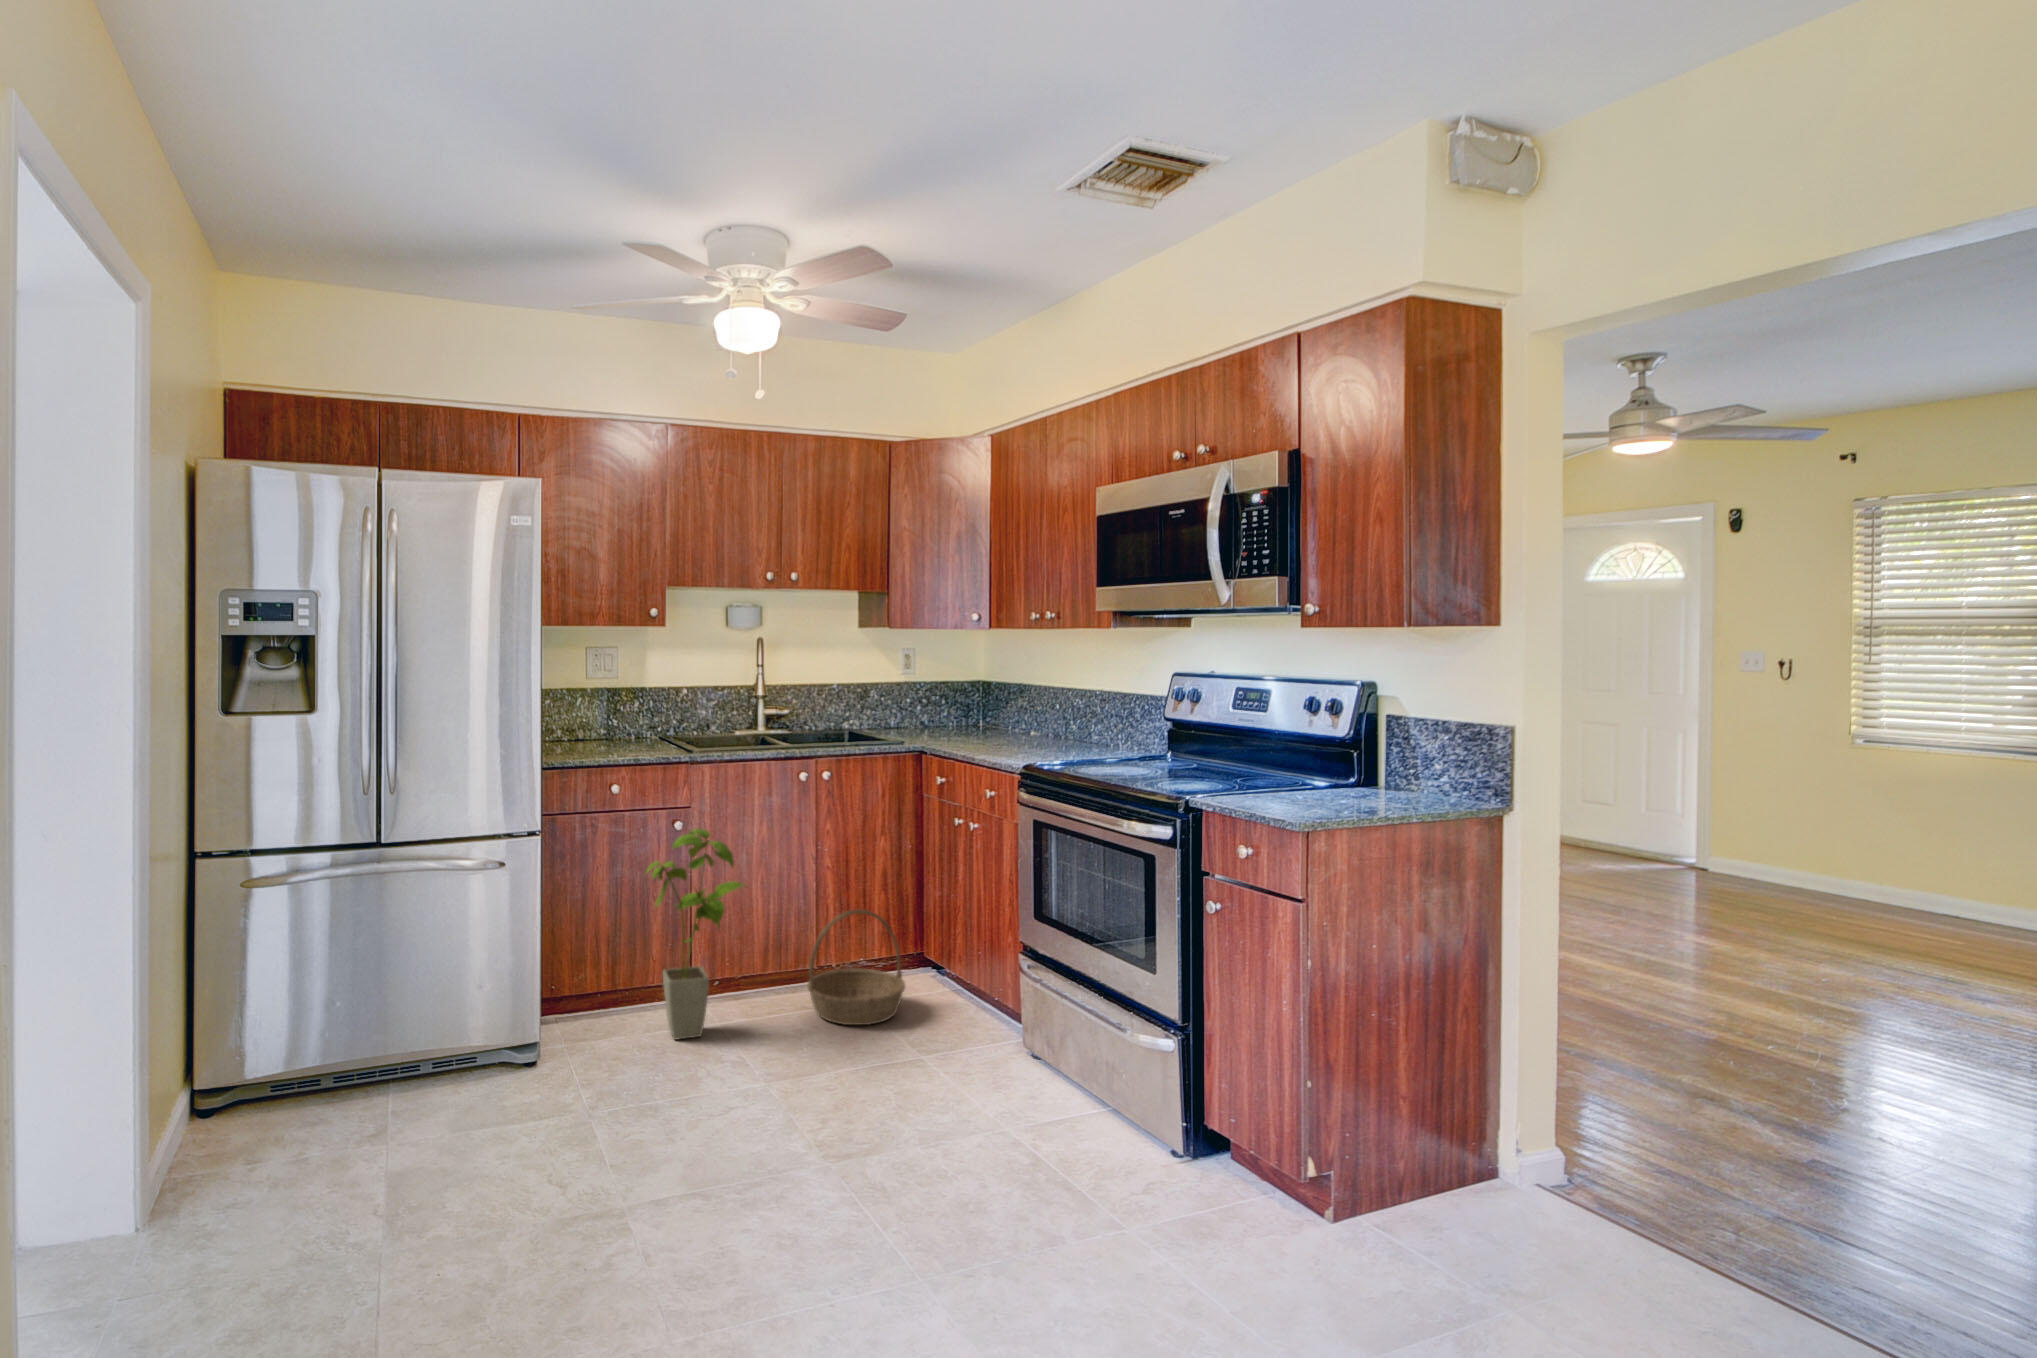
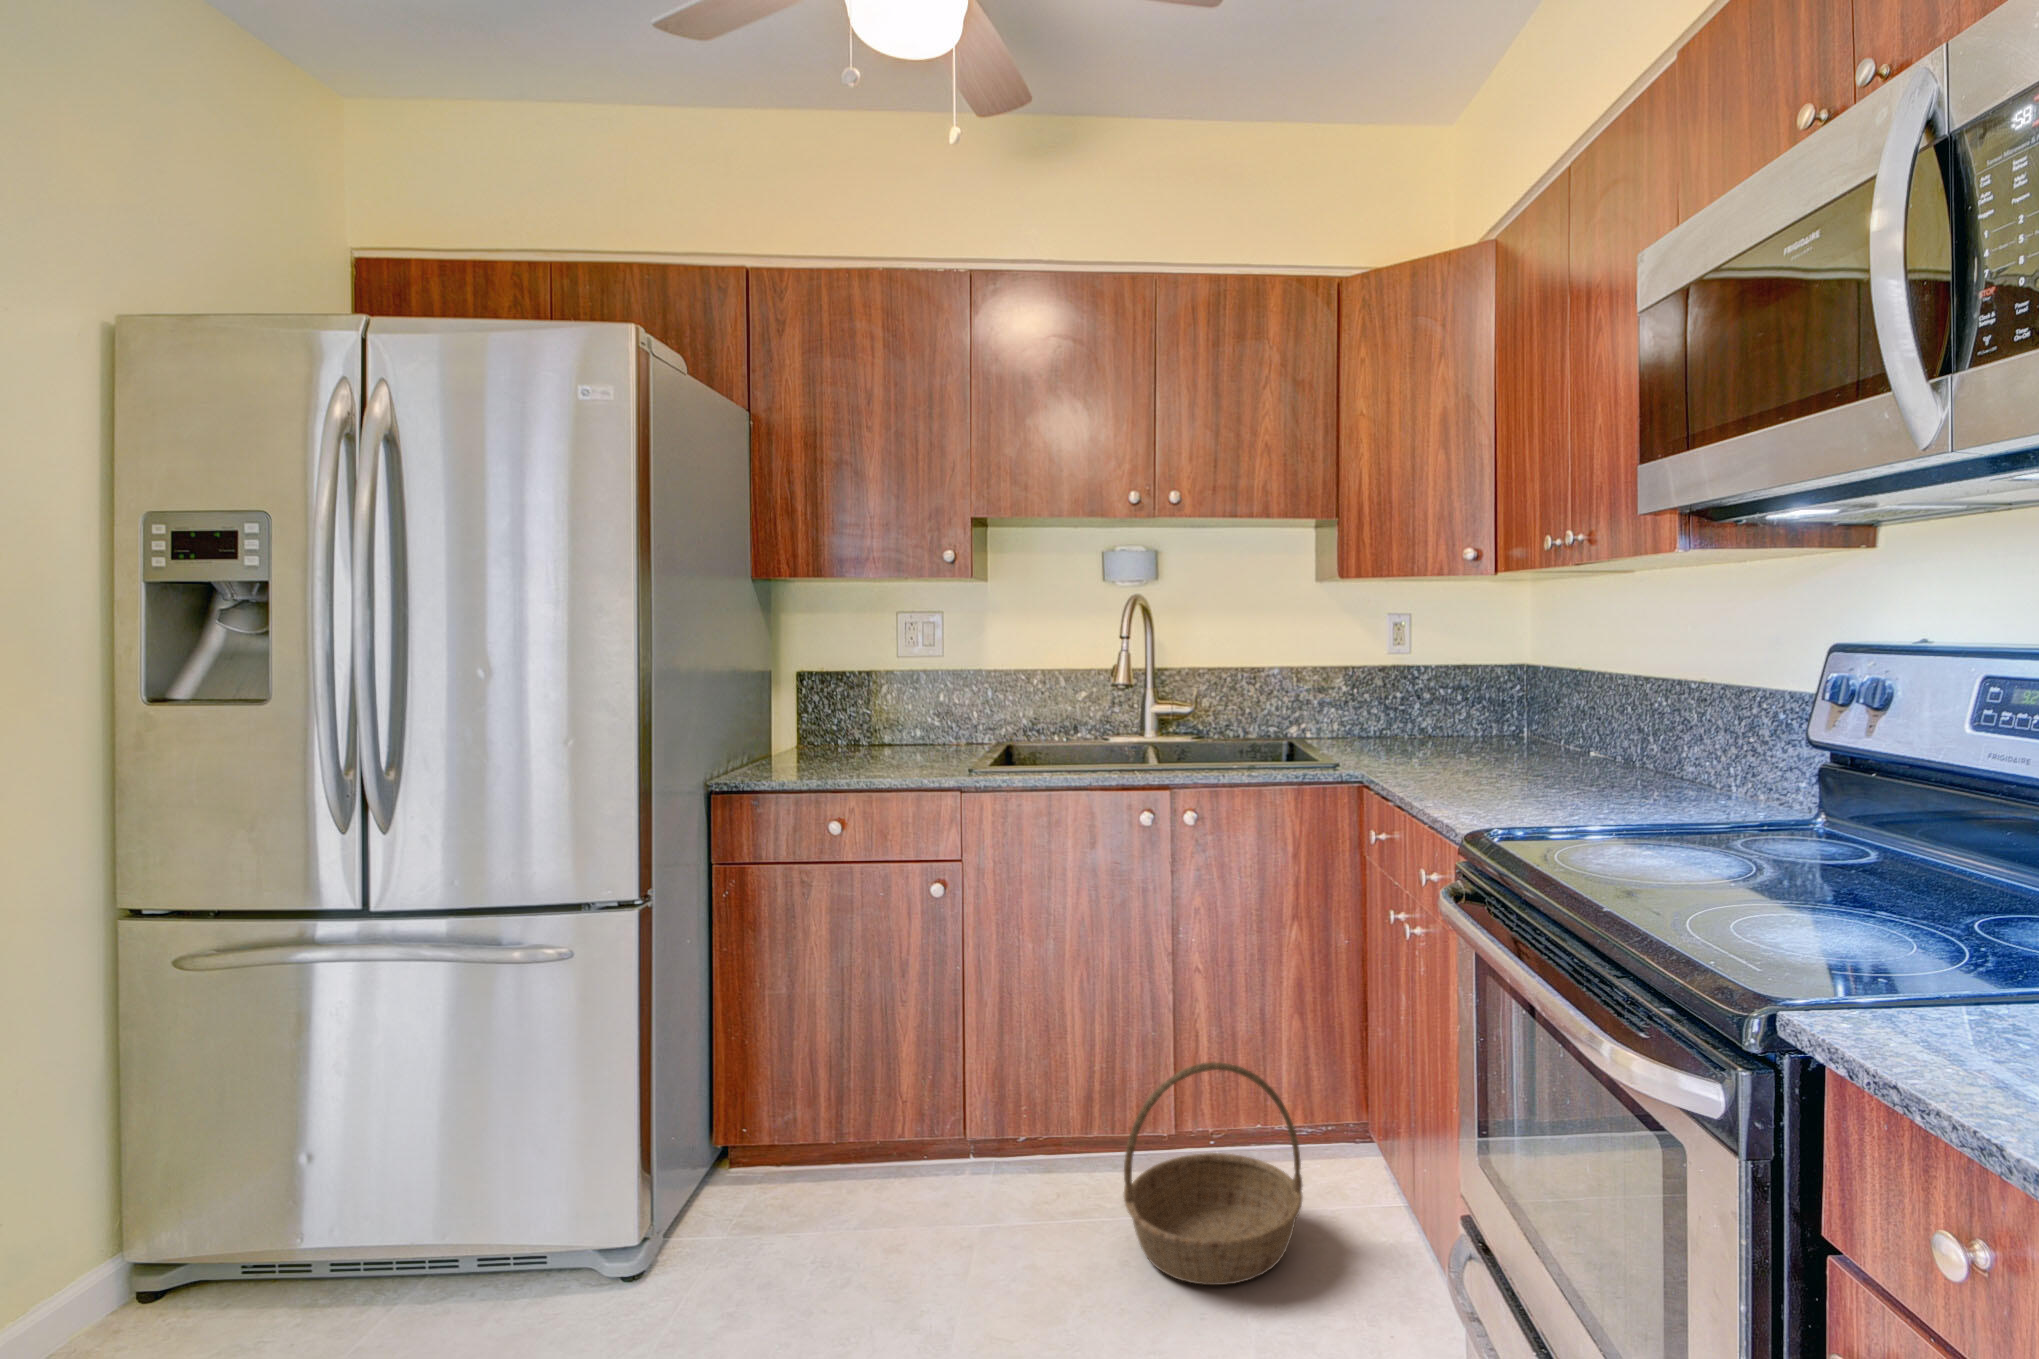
house plant: present [646,828,744,1039] -> none [838,906,1029,1270]

